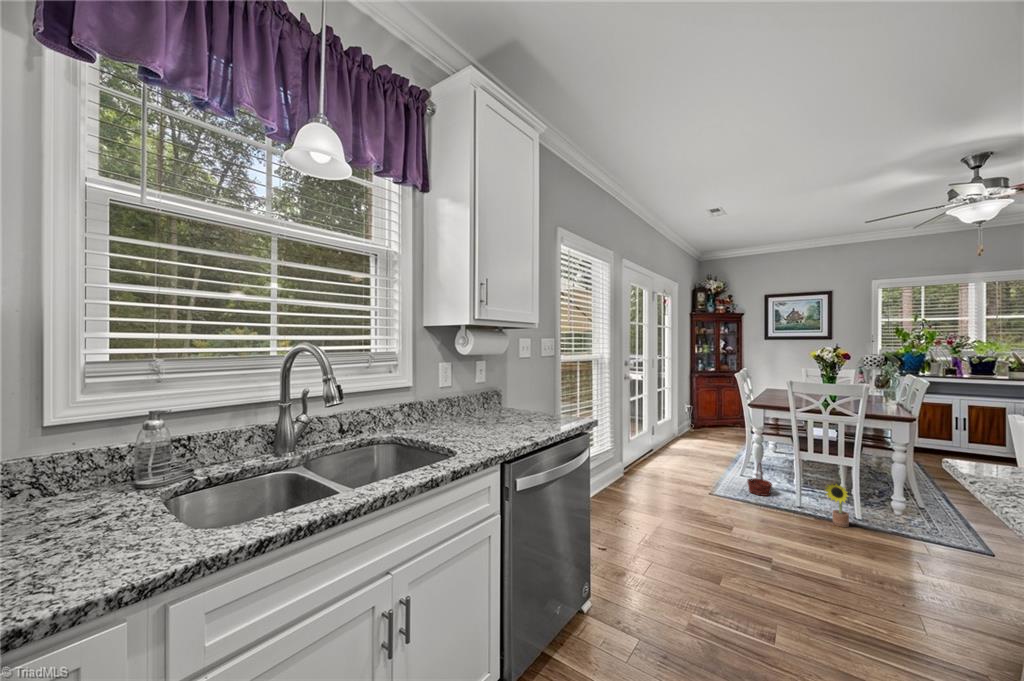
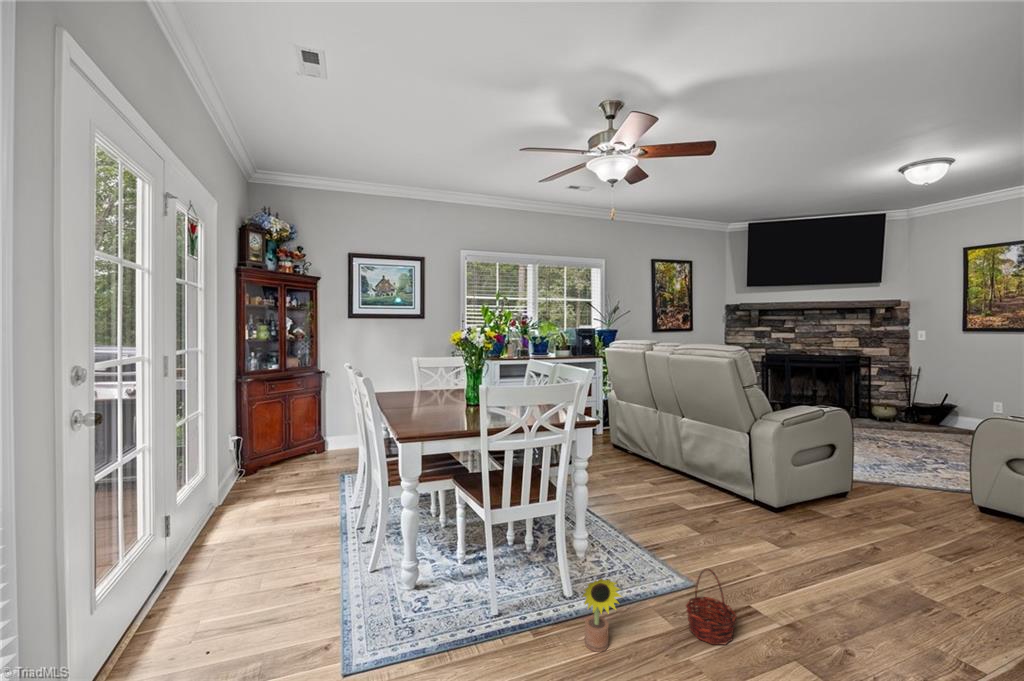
basket: present [747,463,772,496] -> present [686,569,737,645]

